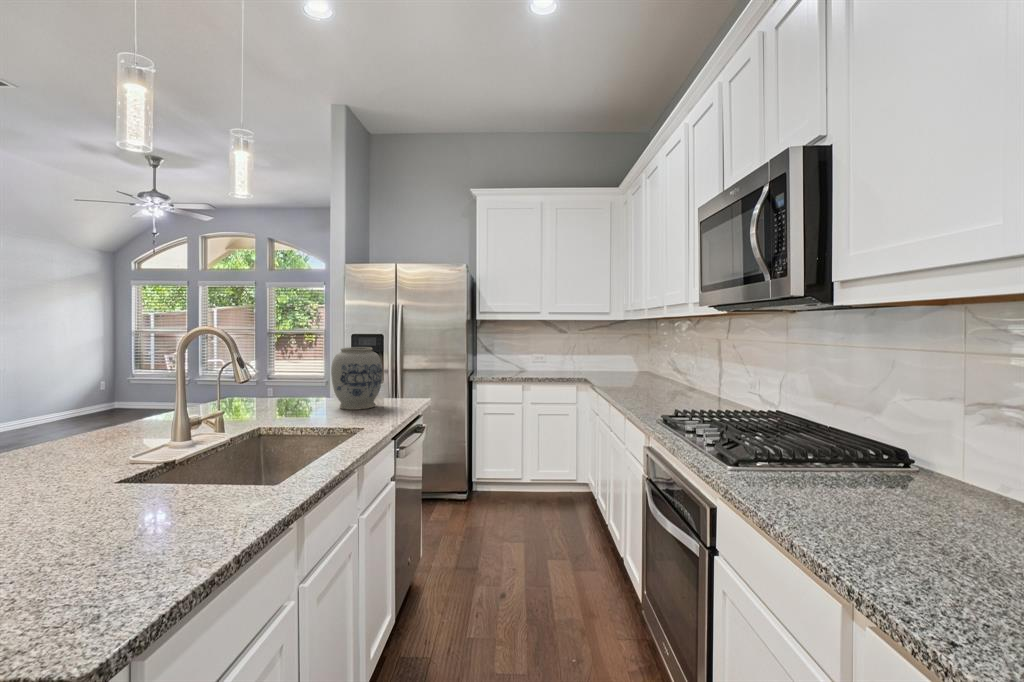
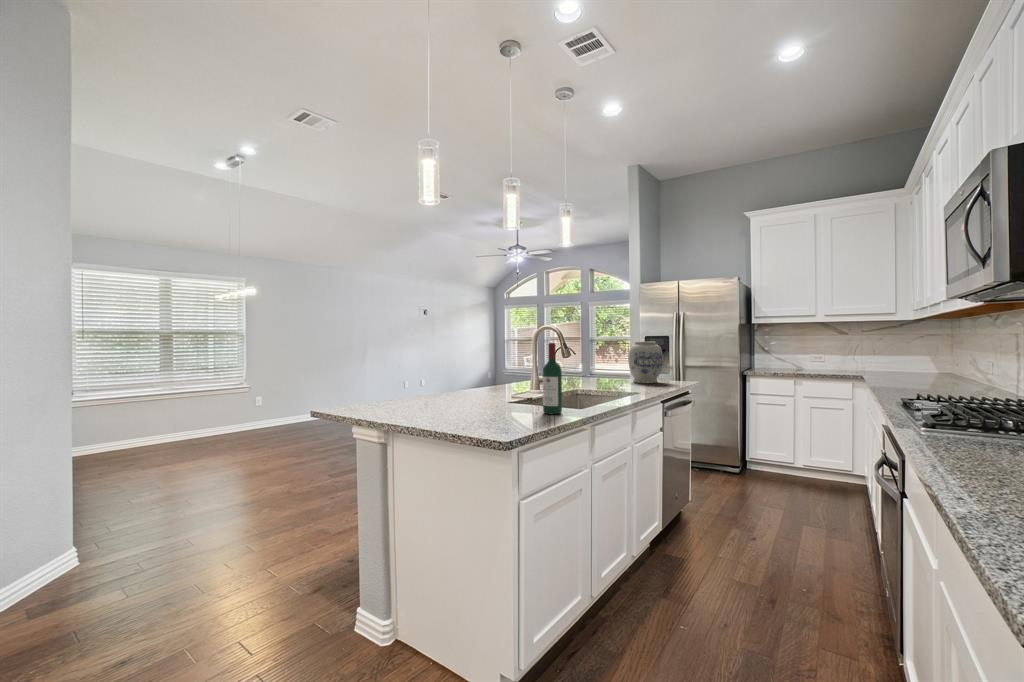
wine bottle: none [134,385,190,561] -> present [543,343,562,414]

